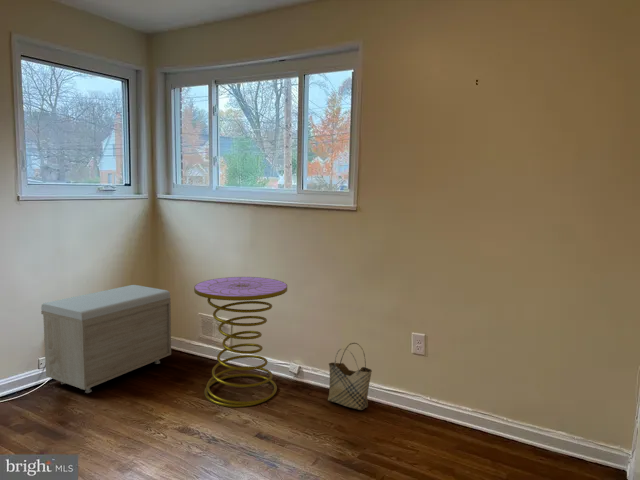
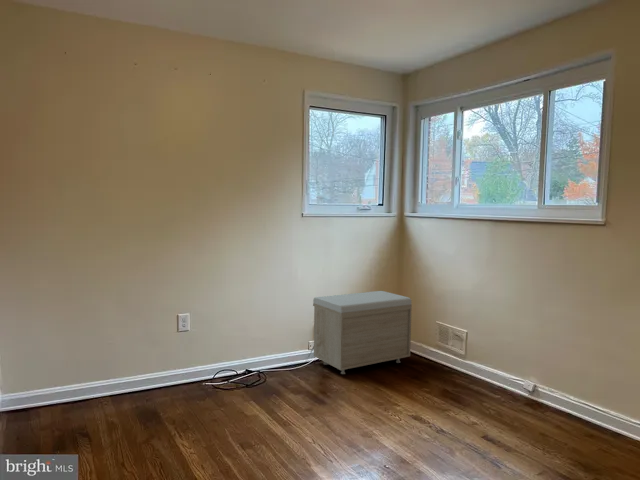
side table: present [194,277,287,407] -> none [432,289,523,412]
woven basket: present [328,343,372,410] -> none [564,368,618,441]

